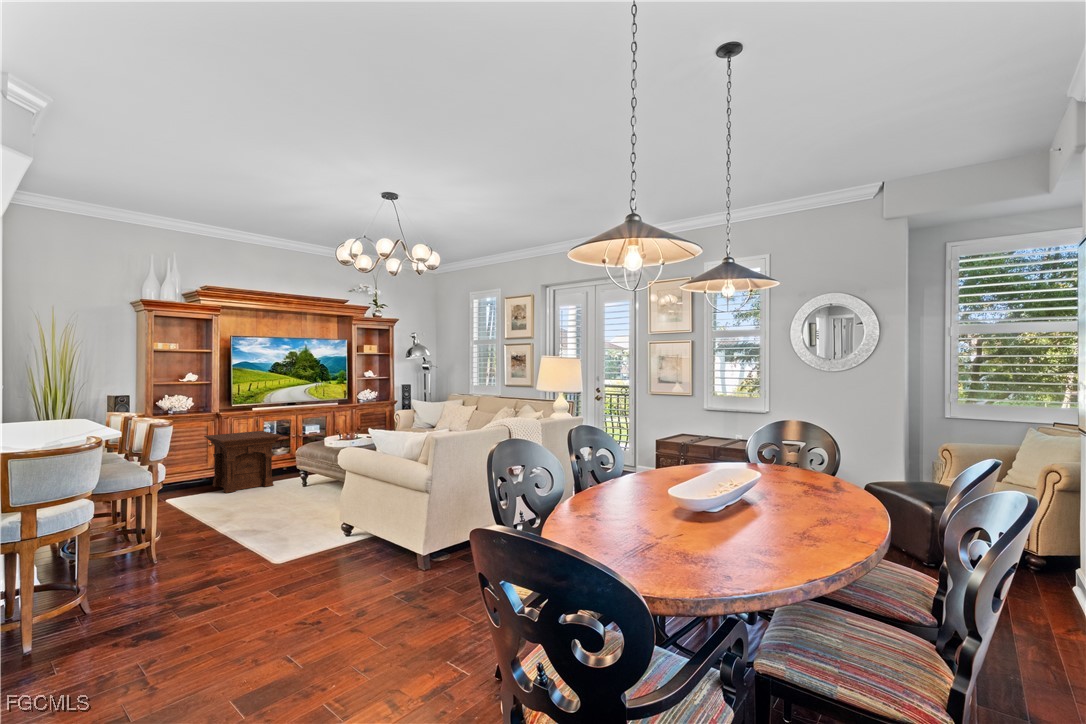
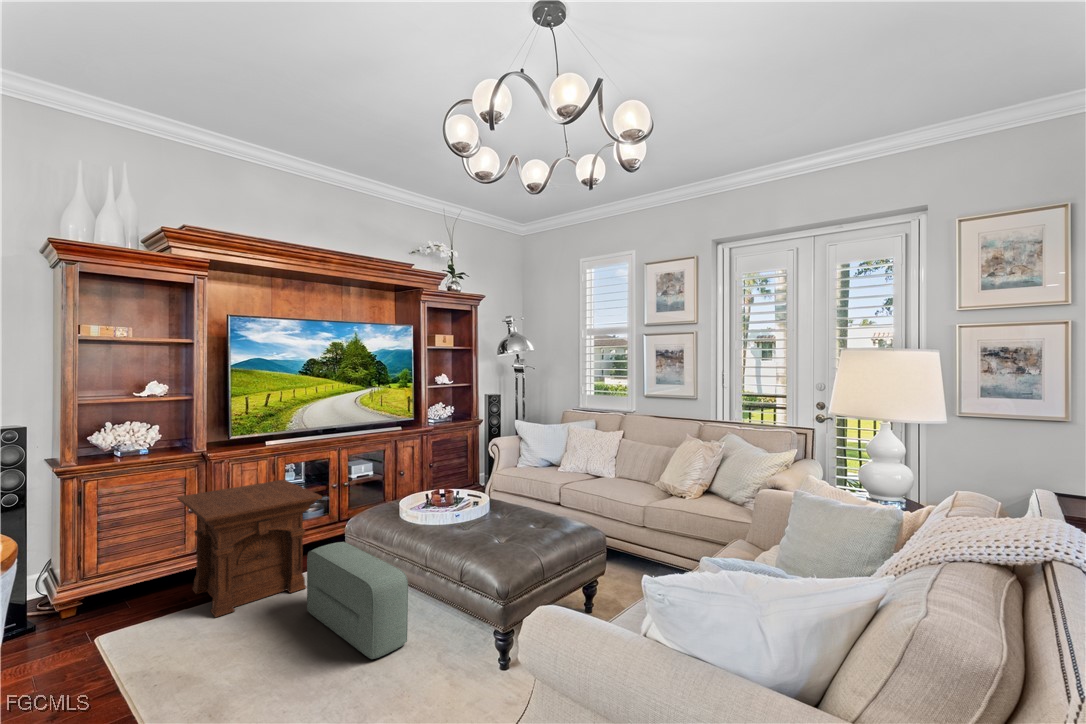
pouf: none [273,458,321,503] -> present [307,542,408,659]

